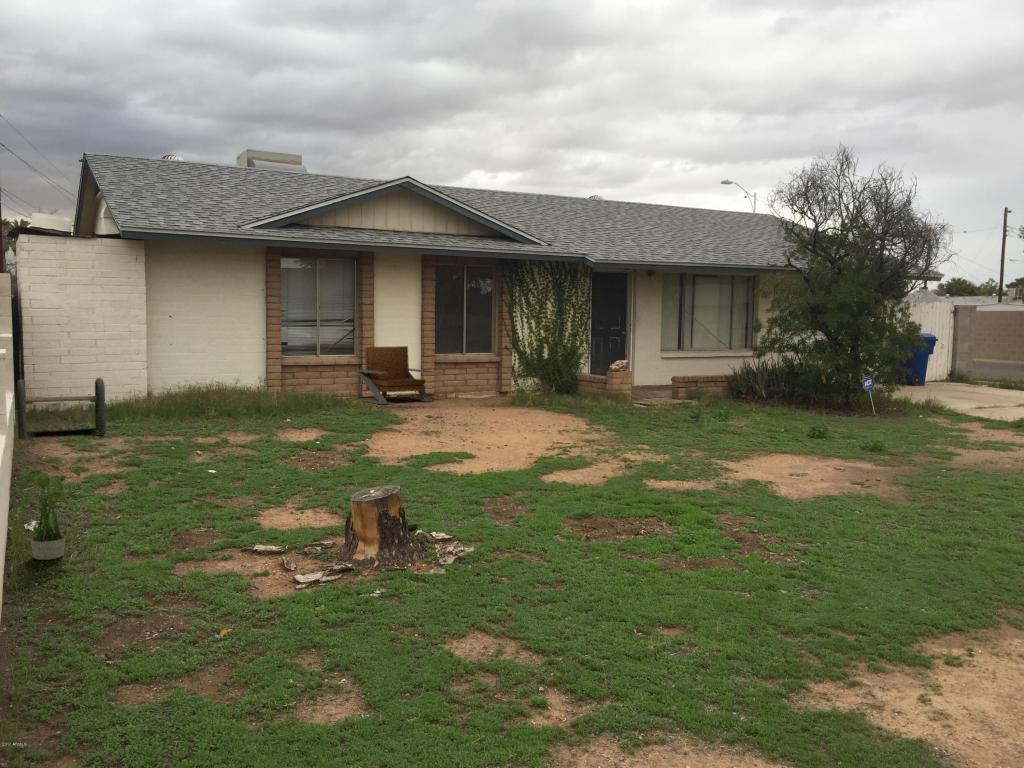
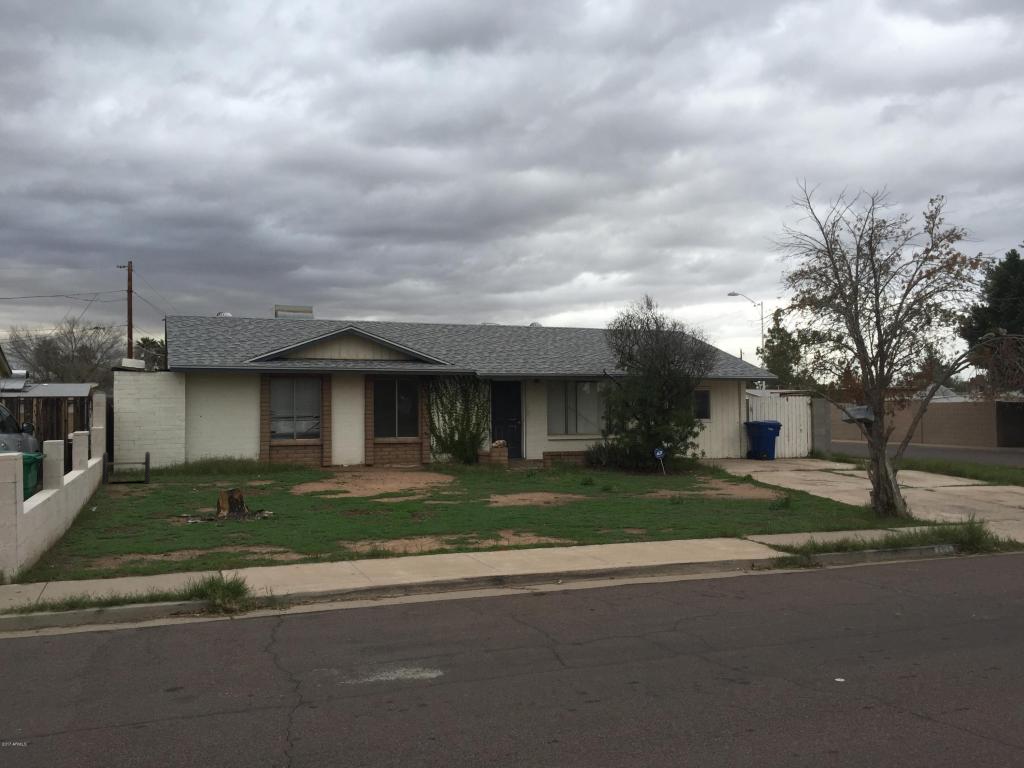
lounge chair: present [356,346,432,404] -> none [318,433,366,470]
potted plant: present [18,465,81,560] -> none [82,479,108,519]

